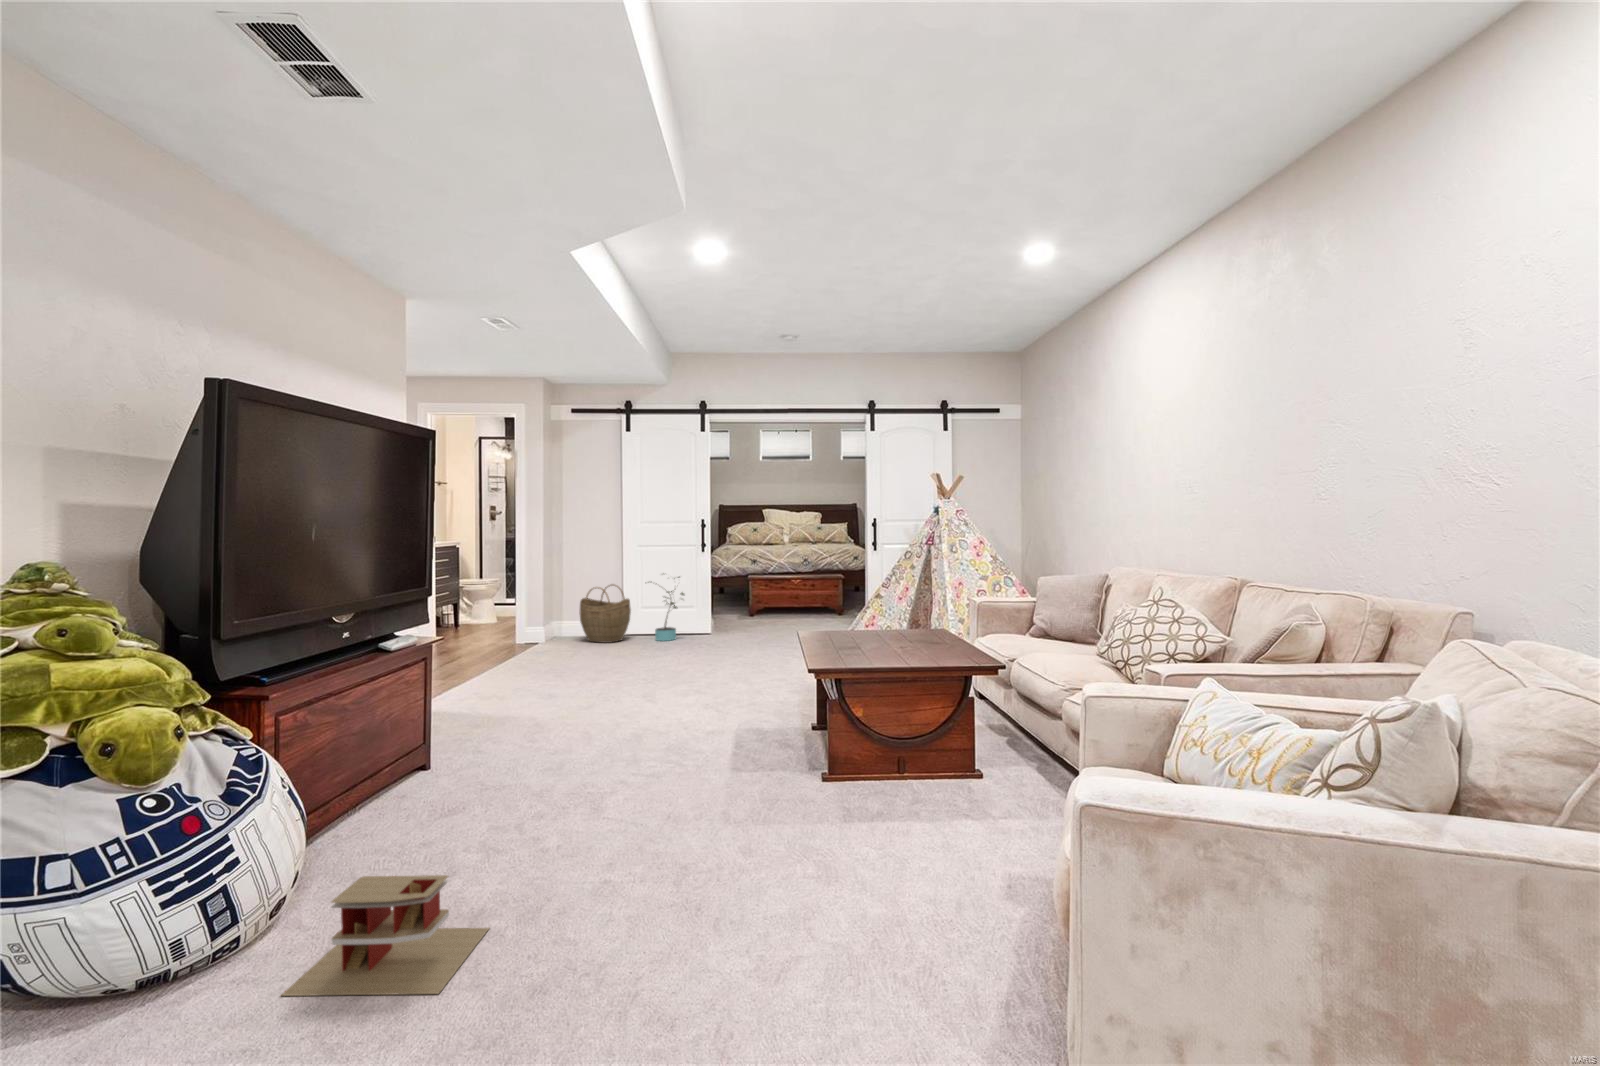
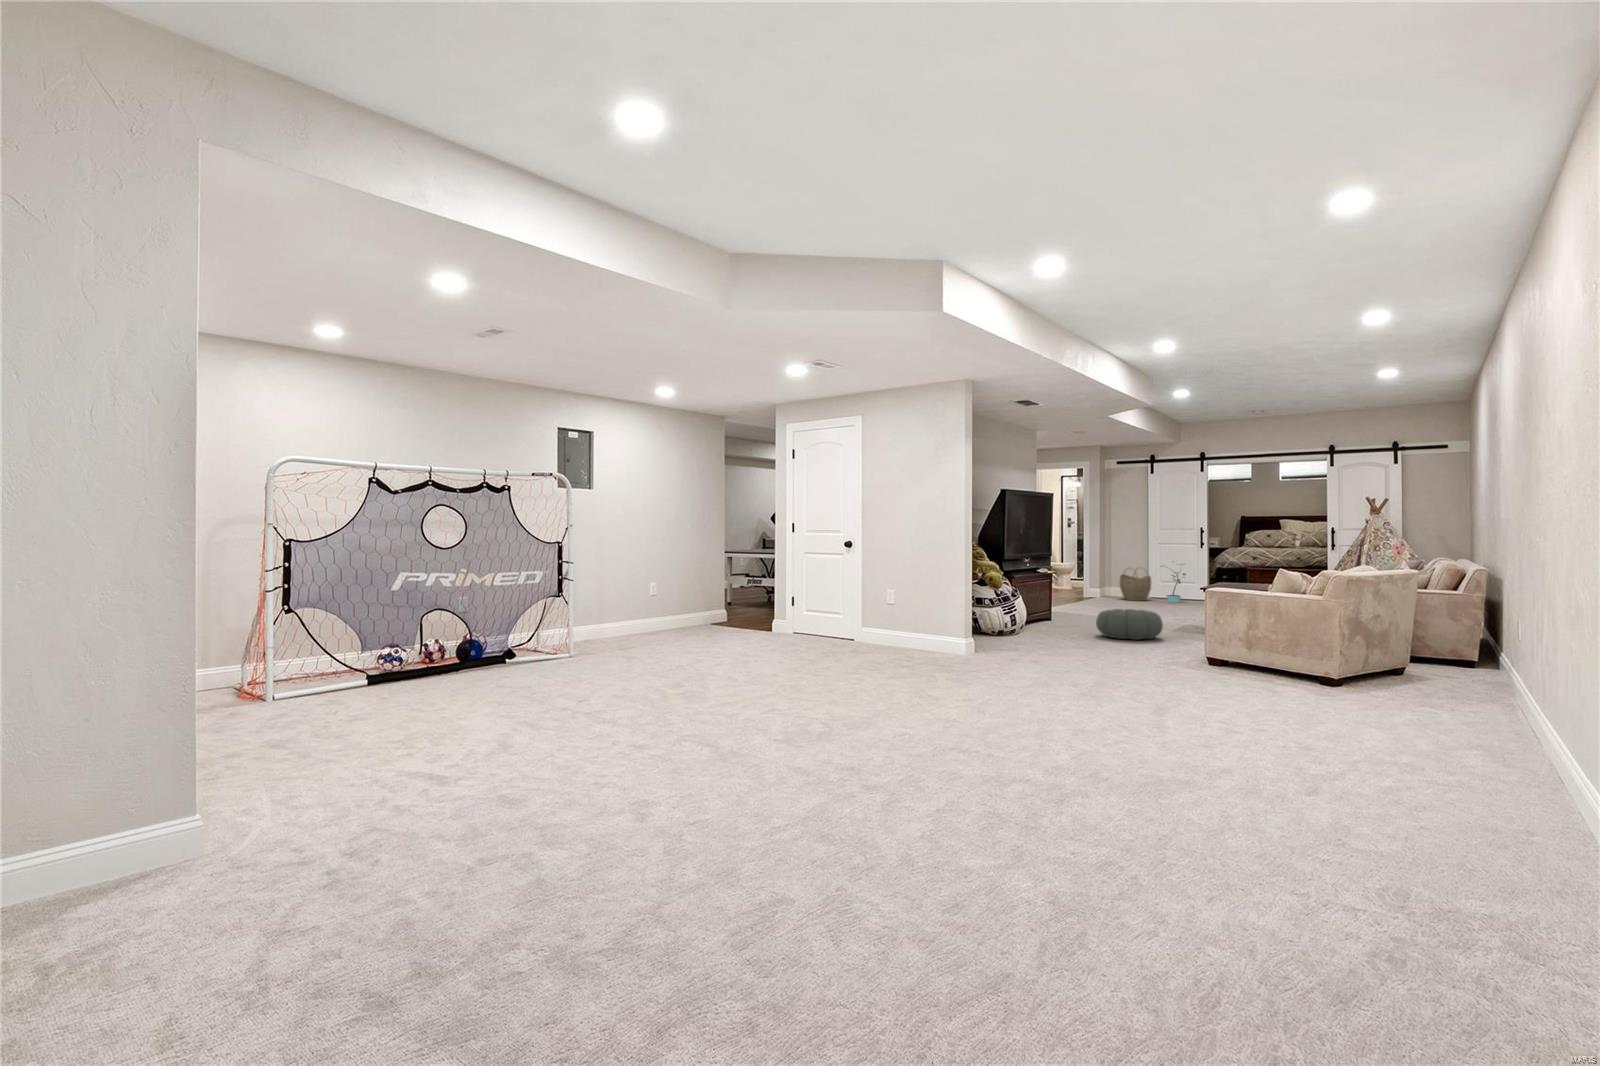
pouf: none [592,774,811,934] -> present [1096,609,1163,640]
toy house: present [282,875,488,996] -> none [1025,615,1069,637]

